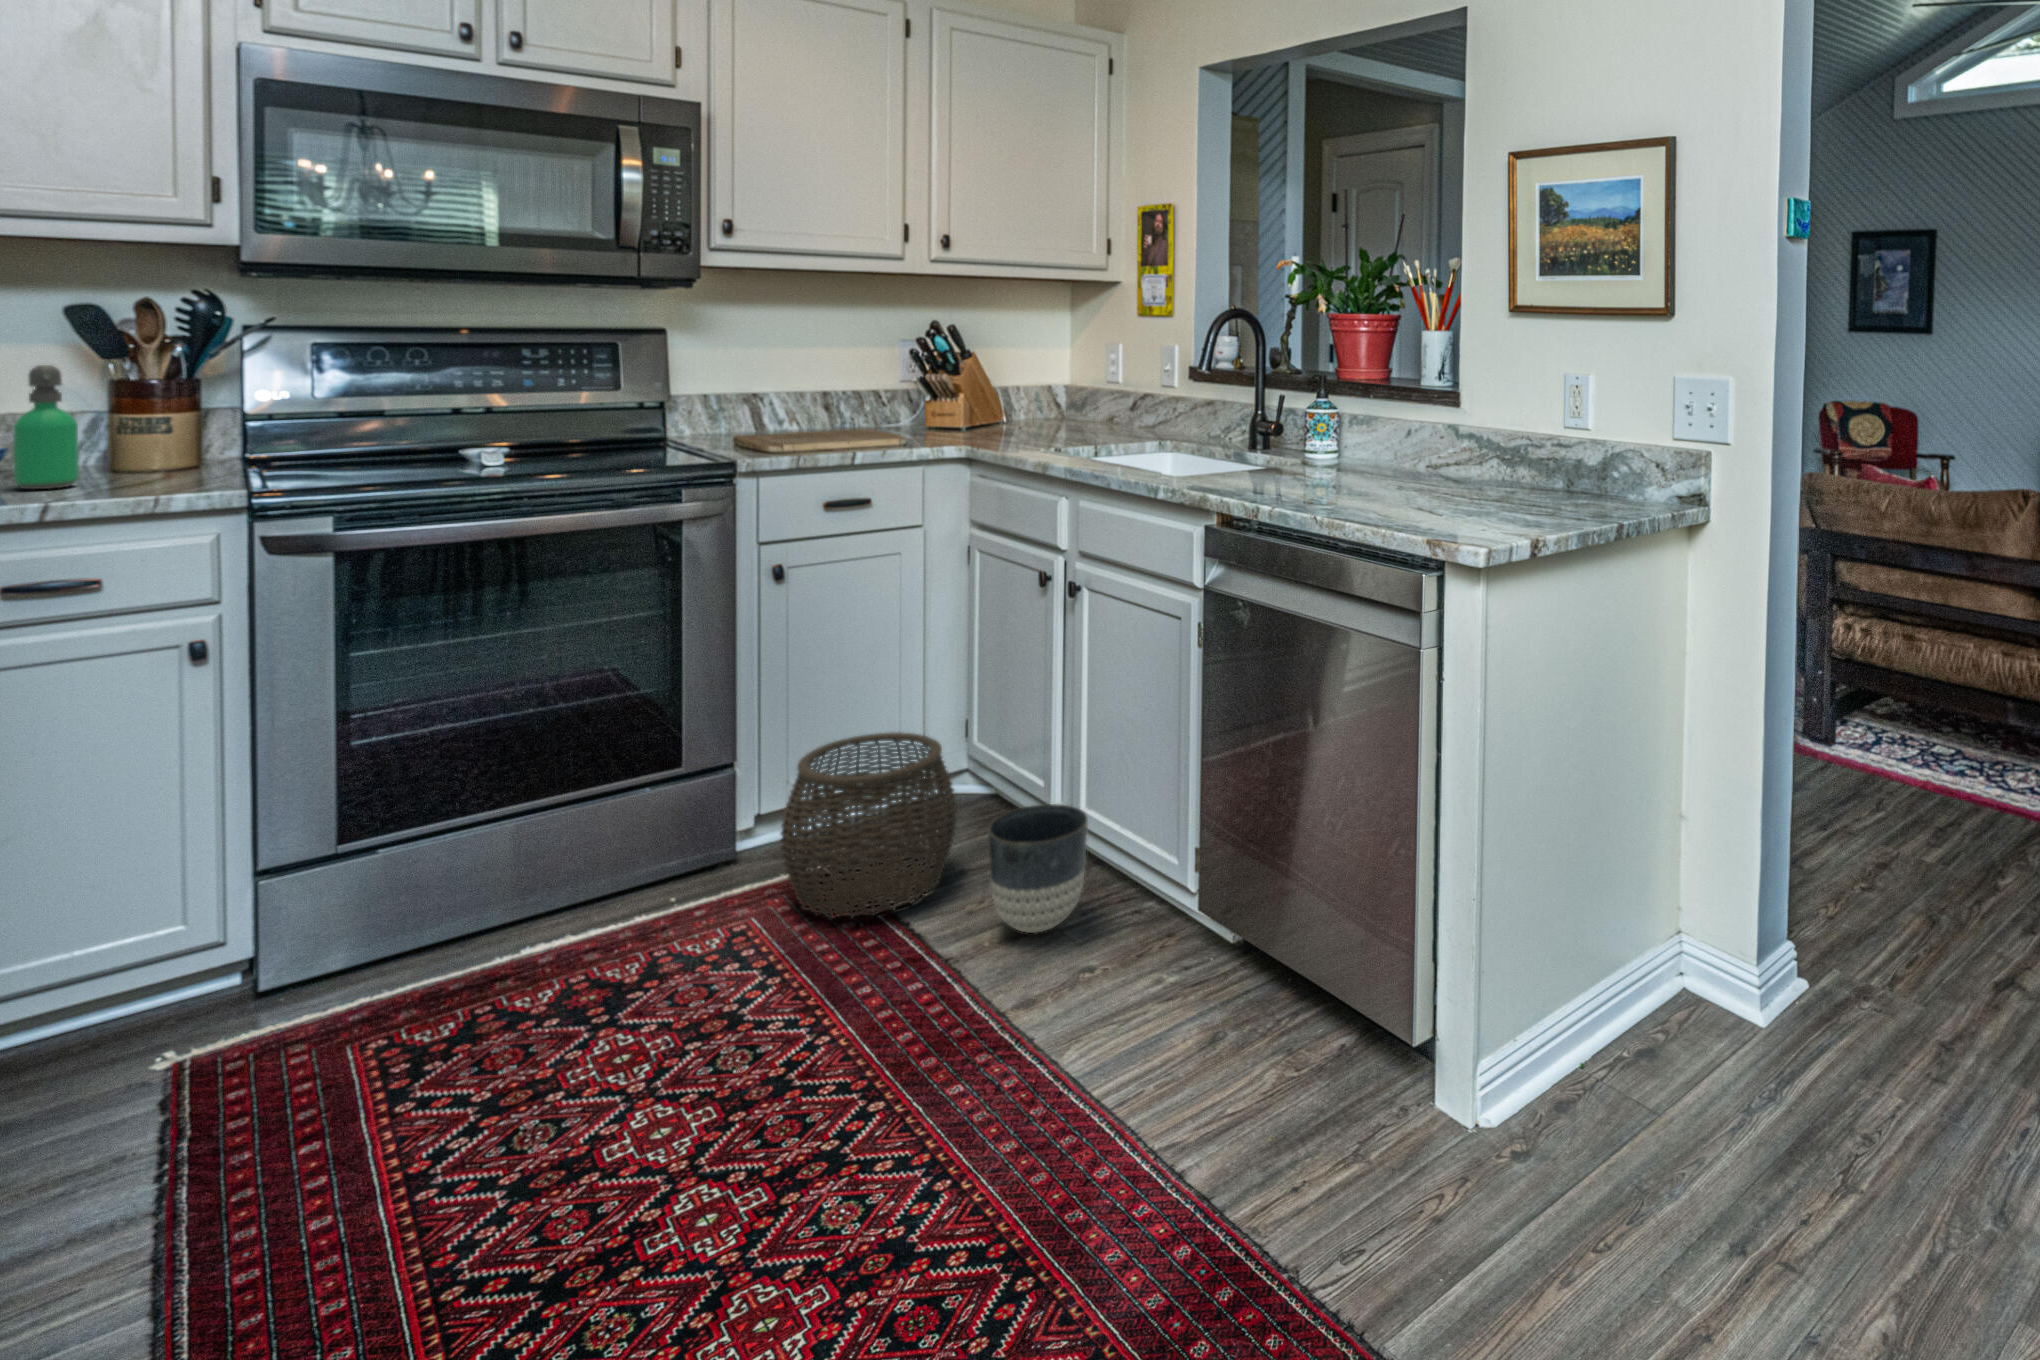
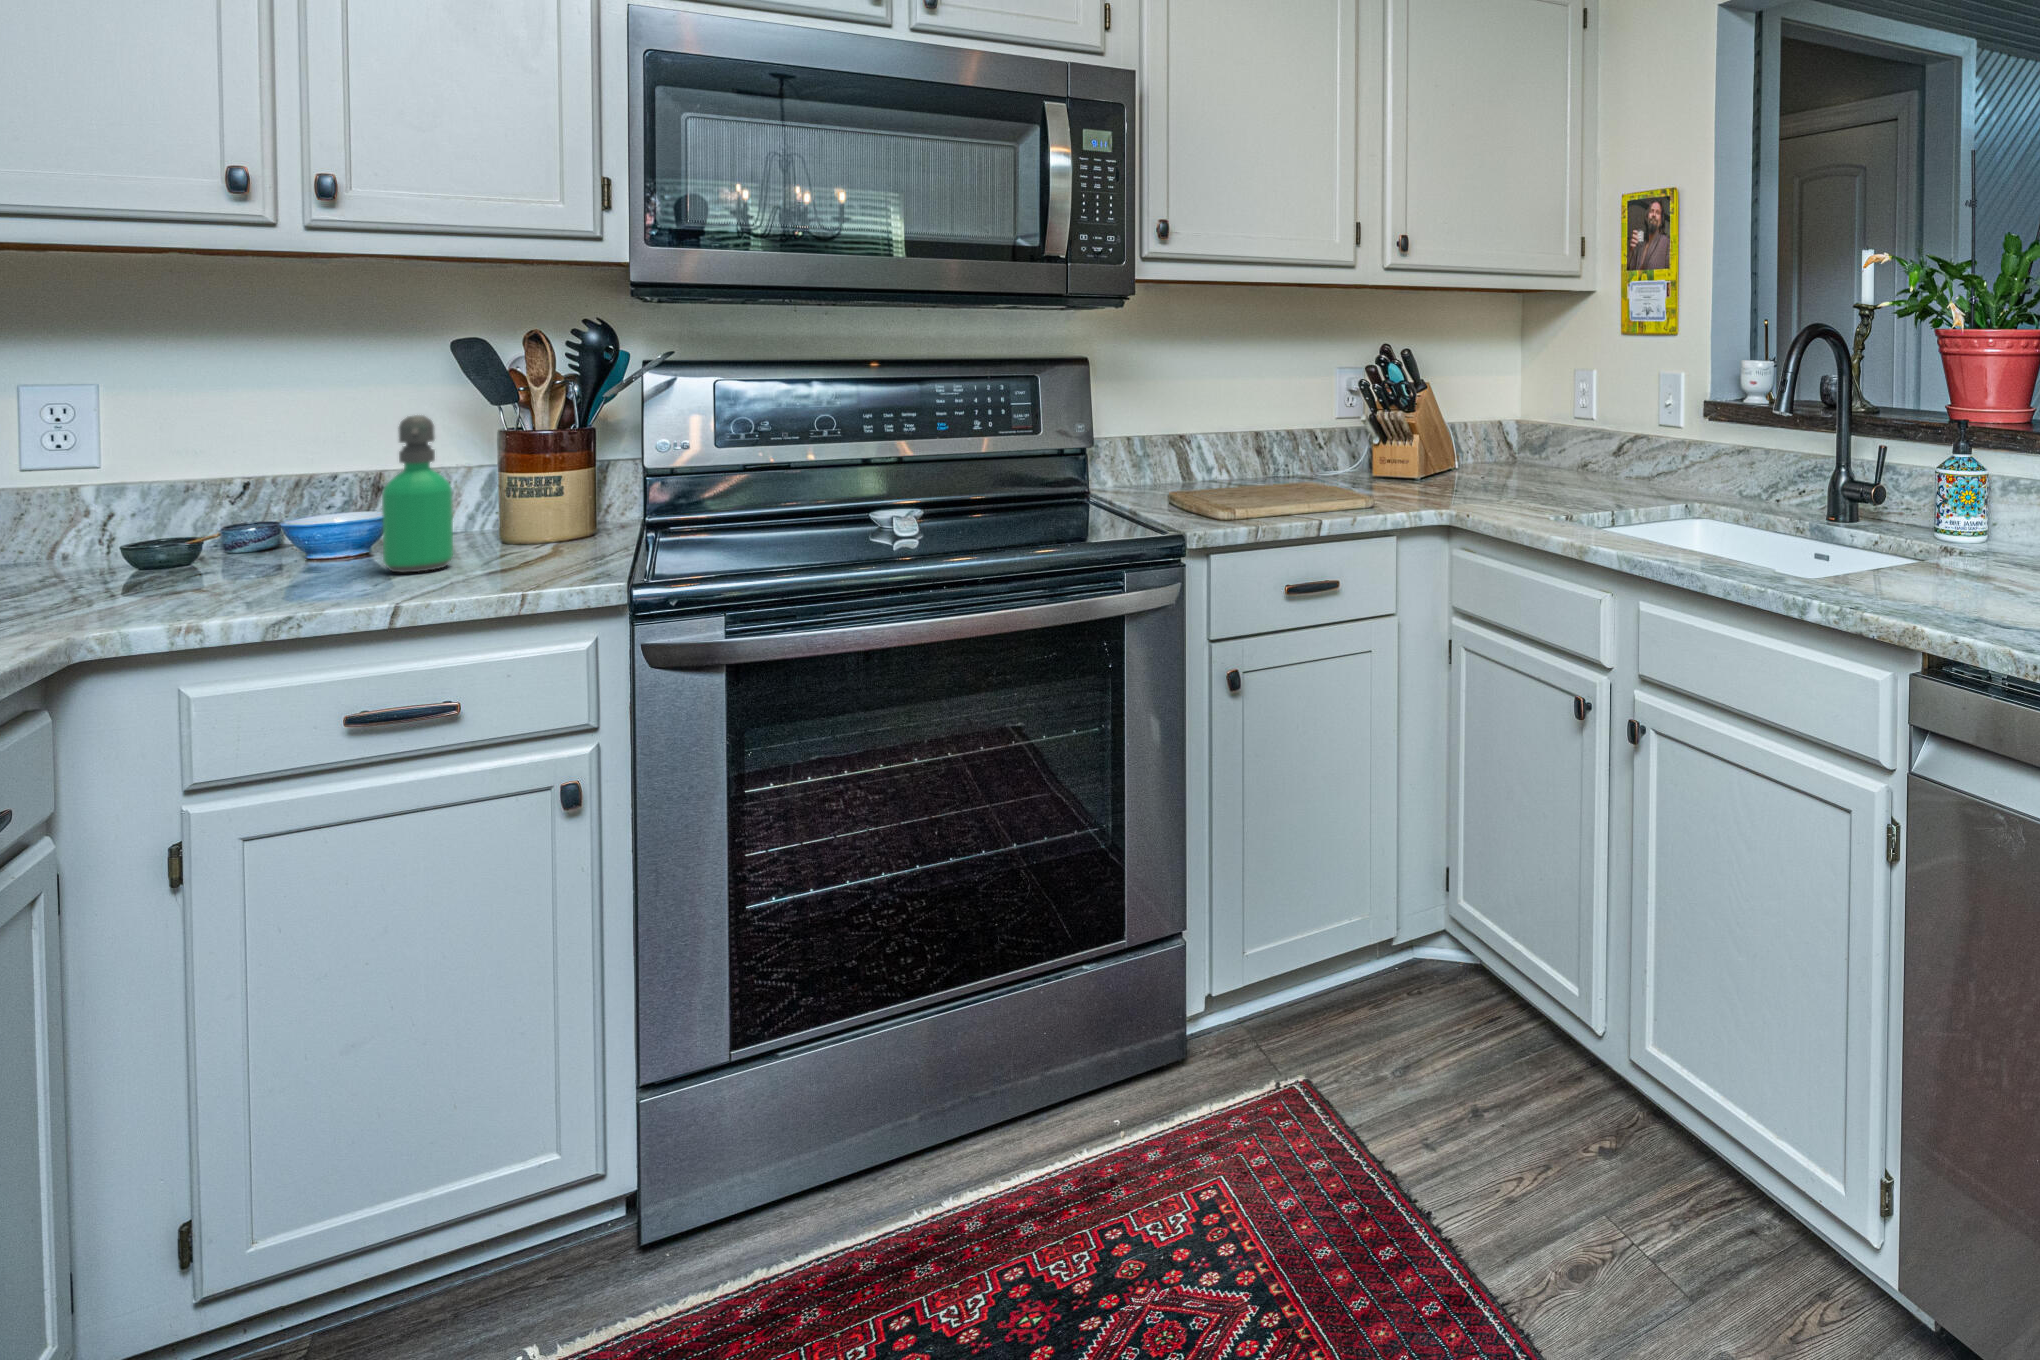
woven basket: present [780,733,957,918] -> none [1253,909,1479,1198]
planter: present [988,804,1088,933] -> none [1549,1055,1692,1269]

